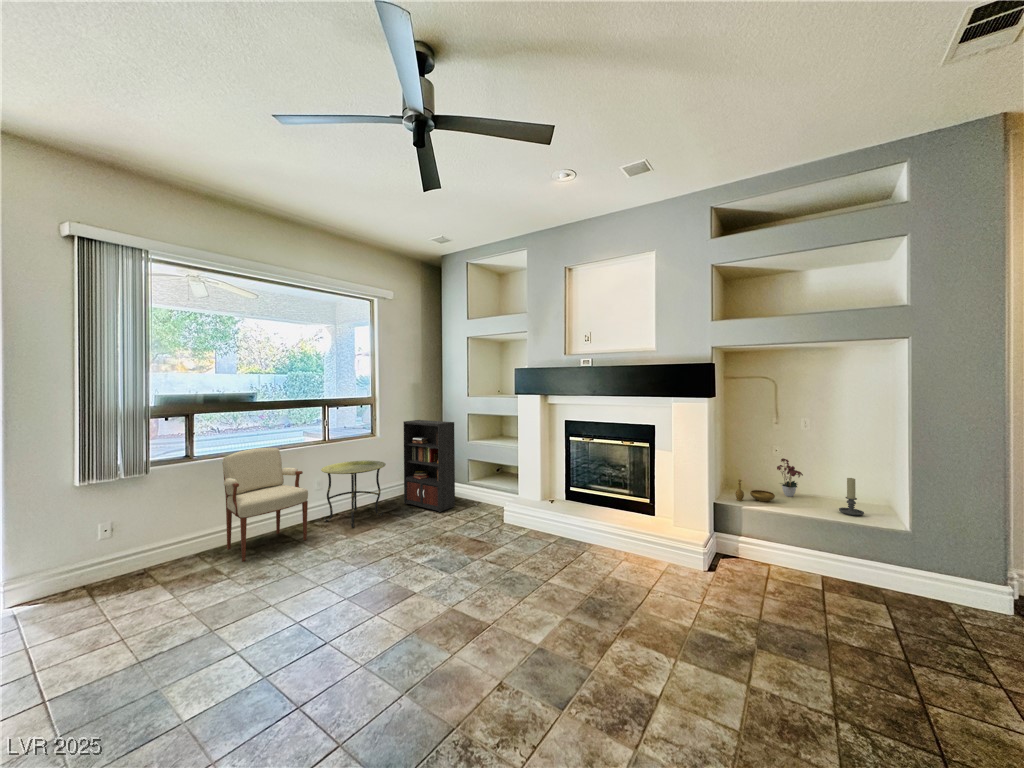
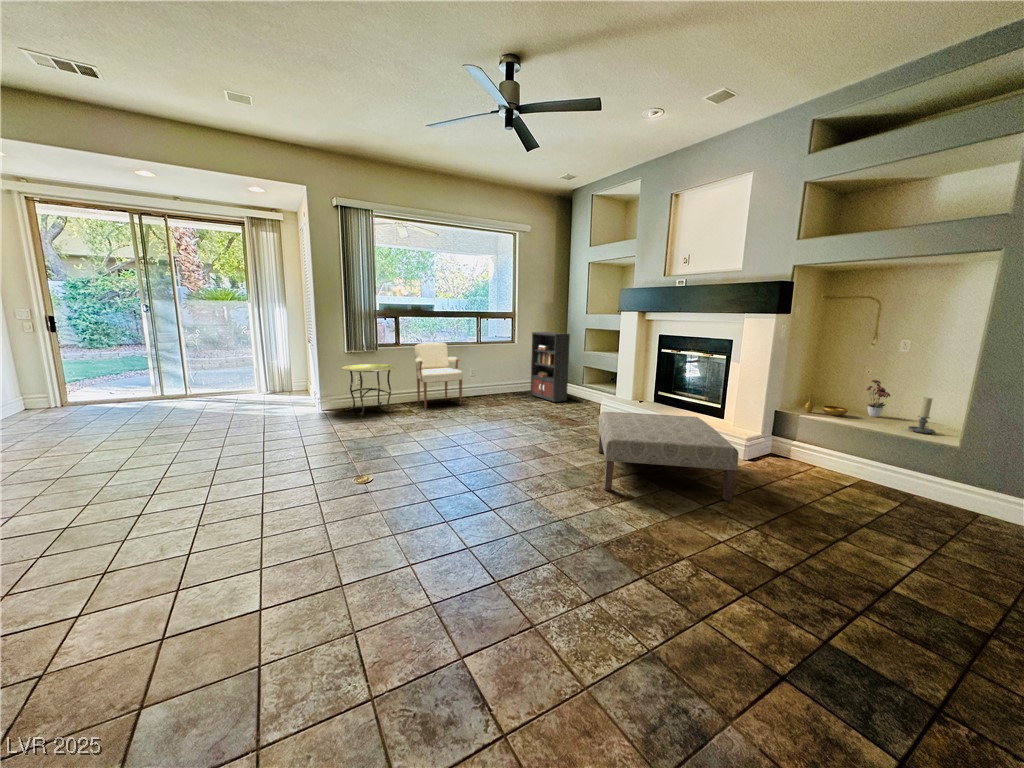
side table: present [321,461,386,528] -> present [342,364,397,416]
ottoman: none [543,530,764,699] -> present [598,412,739,501]

